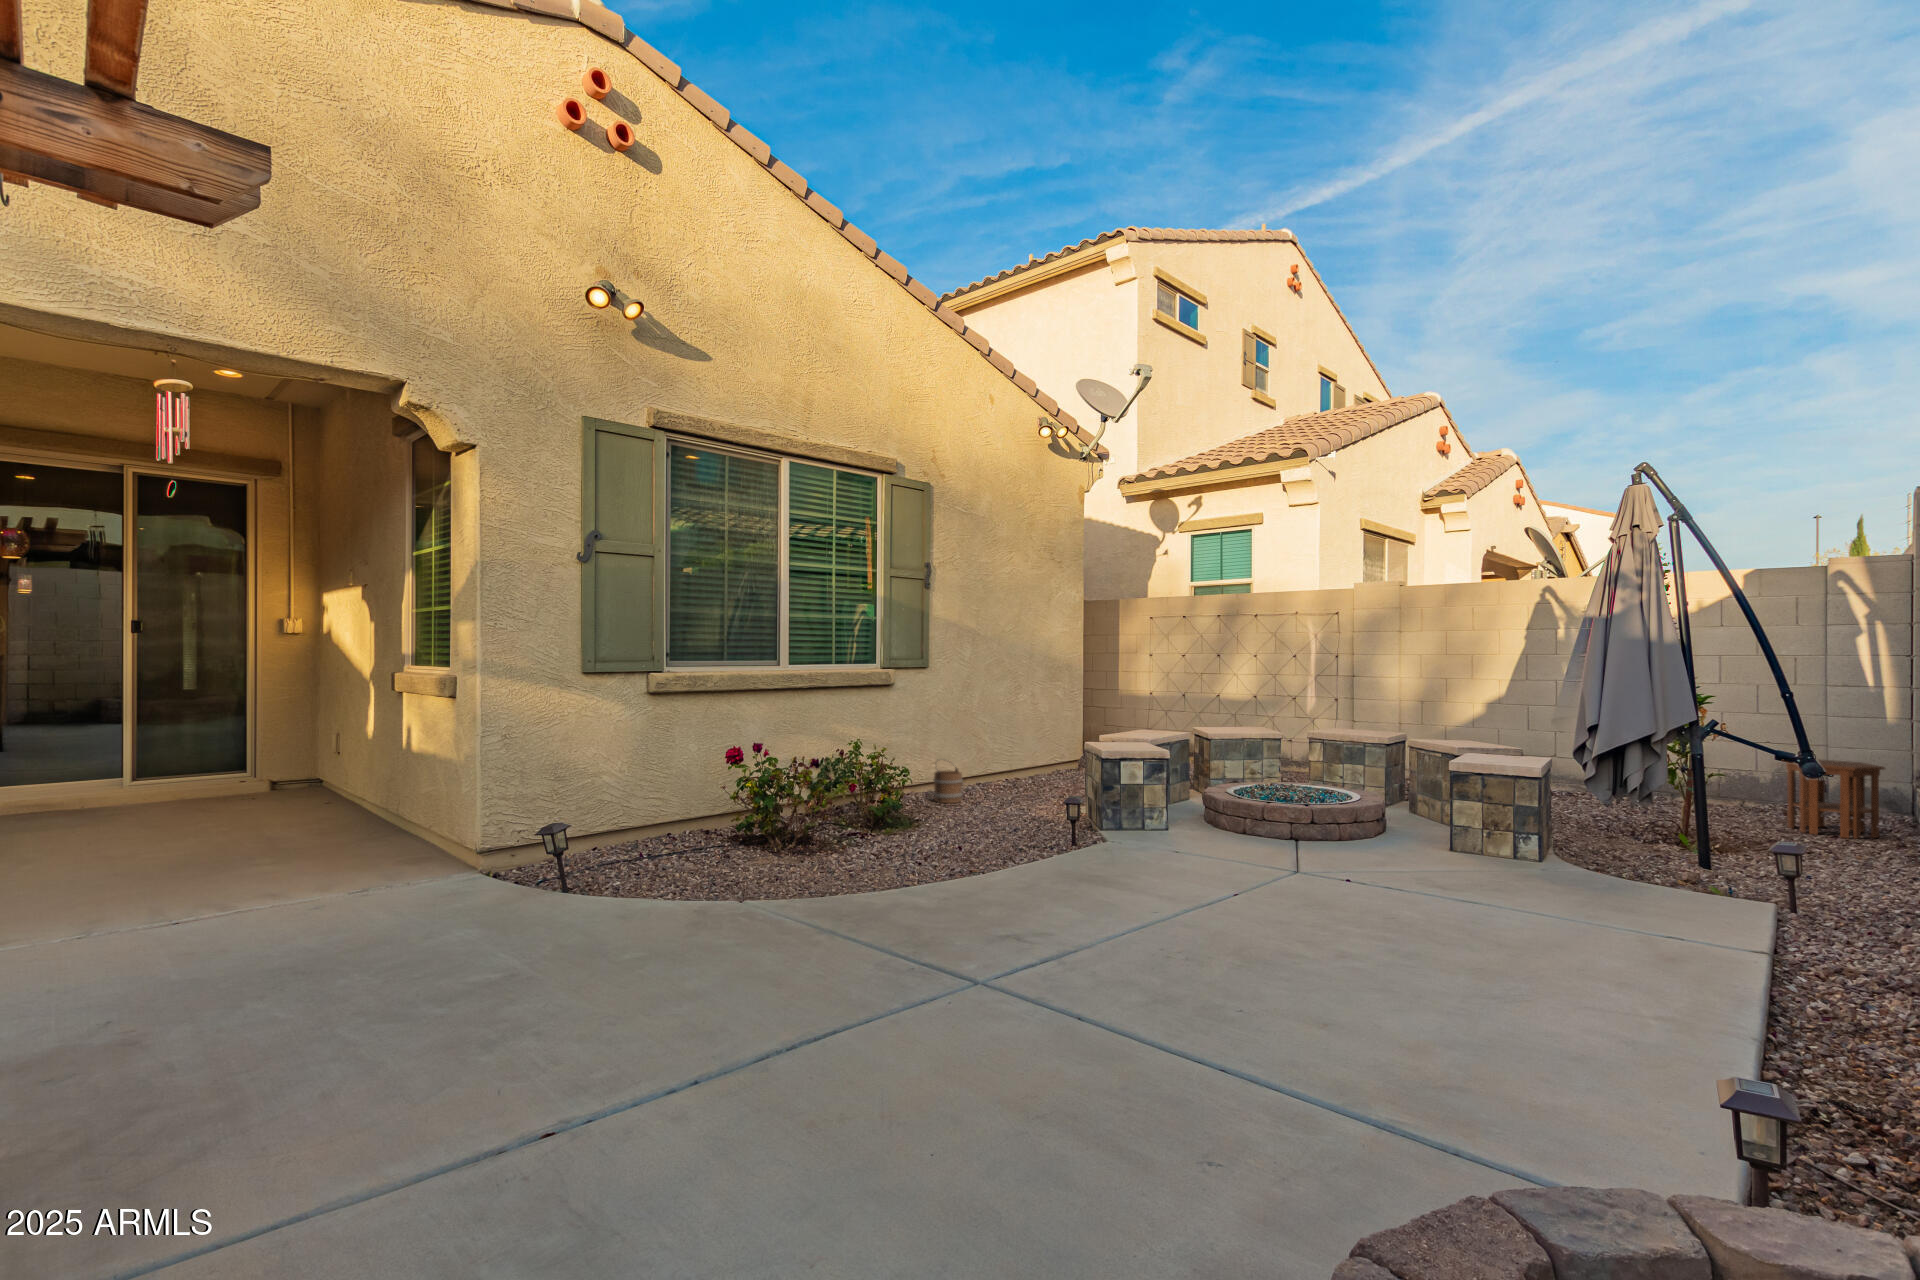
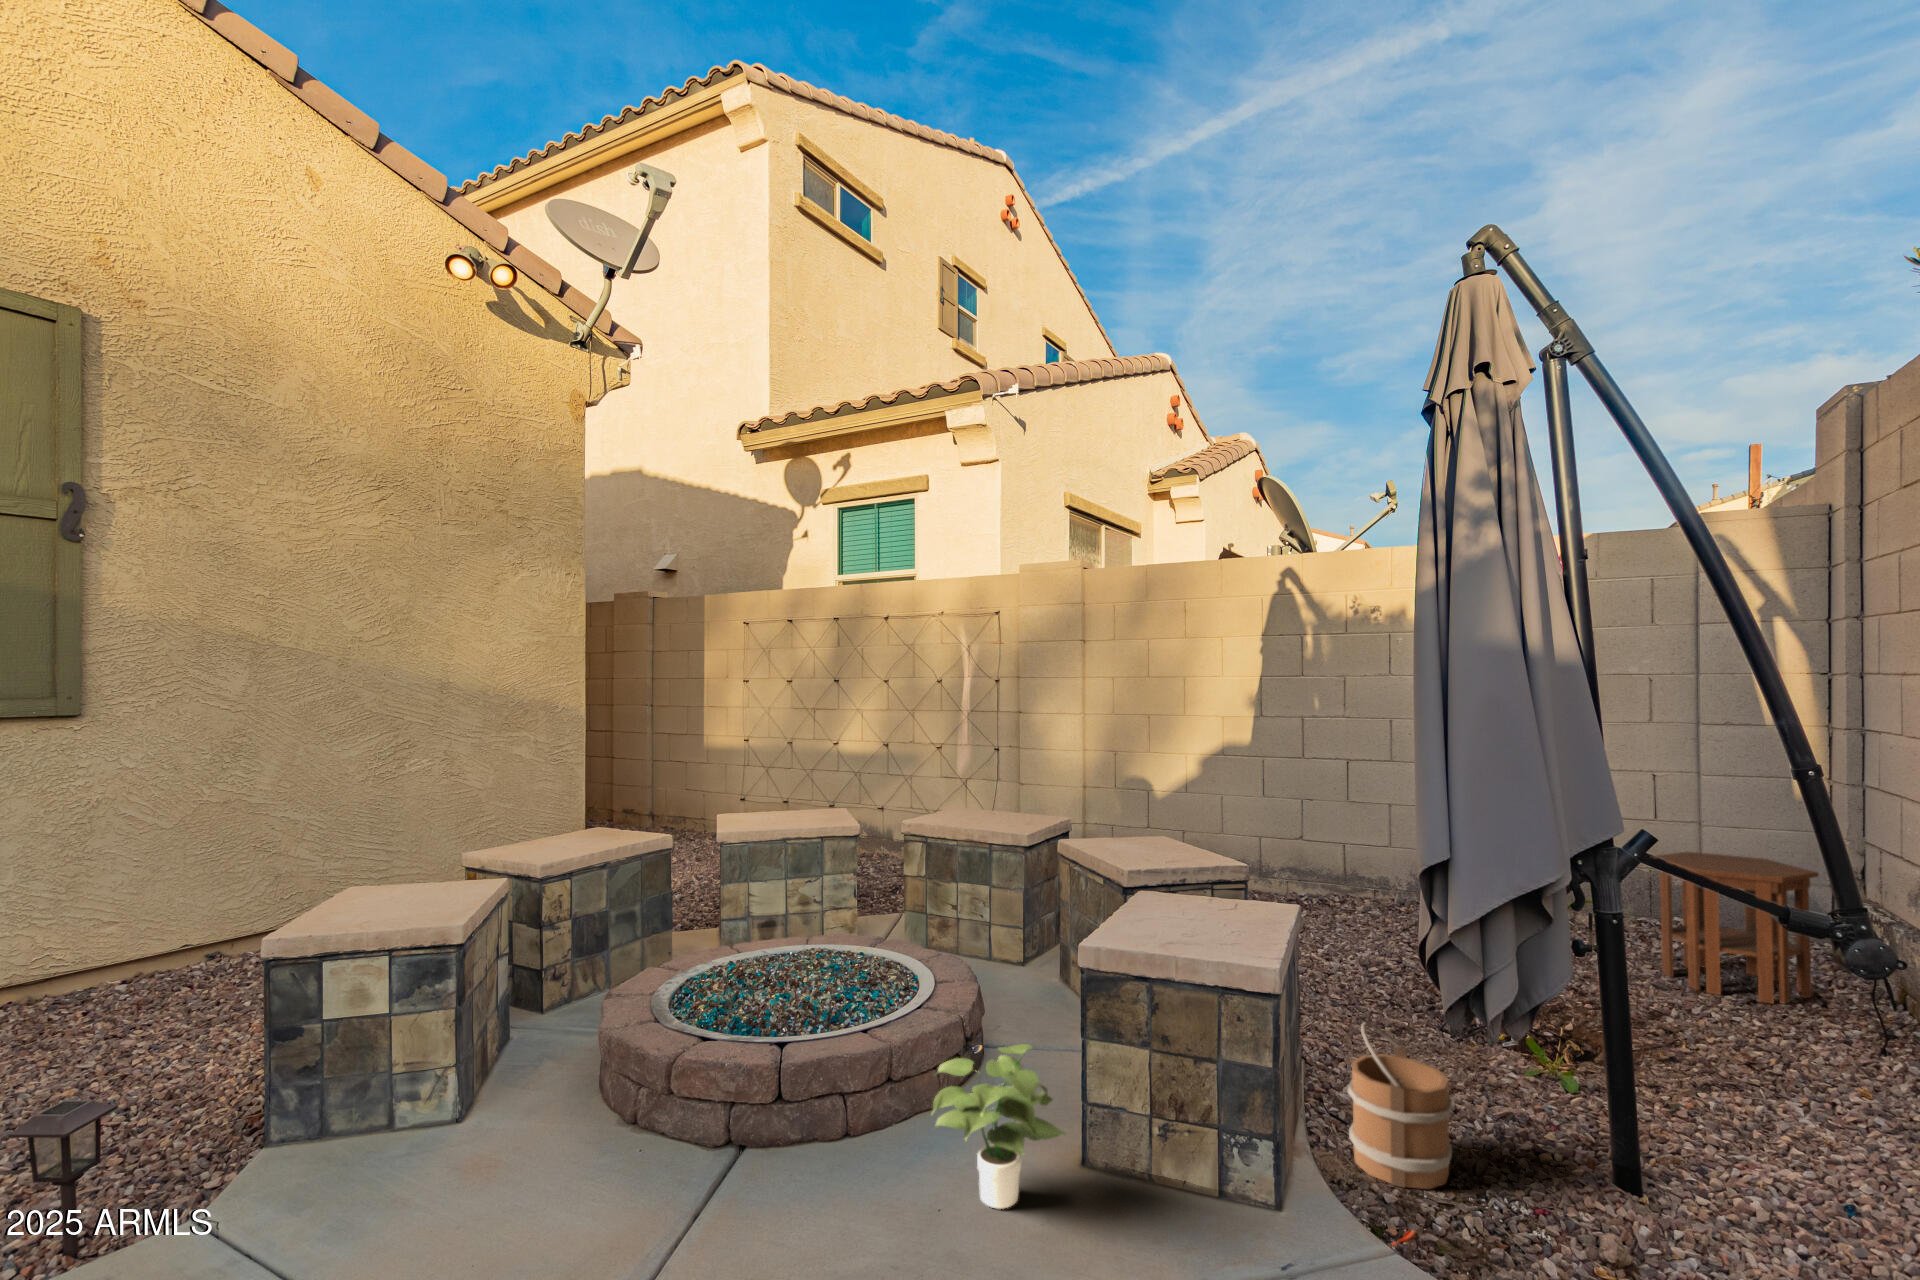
bucket: present [933,767,962,803] -> present [1348,1022,1453,1189]
potted plant: none [1388,801,1448,858] -> present [933,1044,1066,1209]

